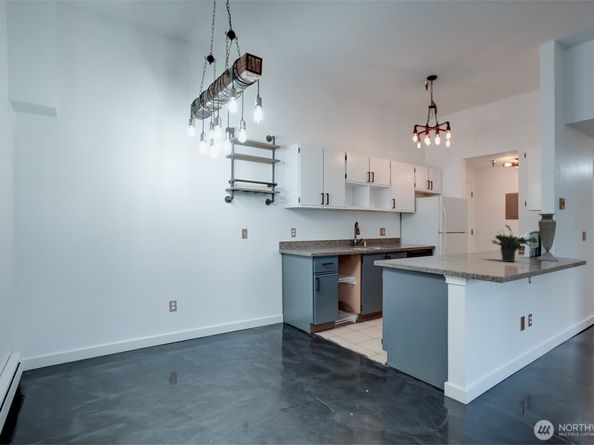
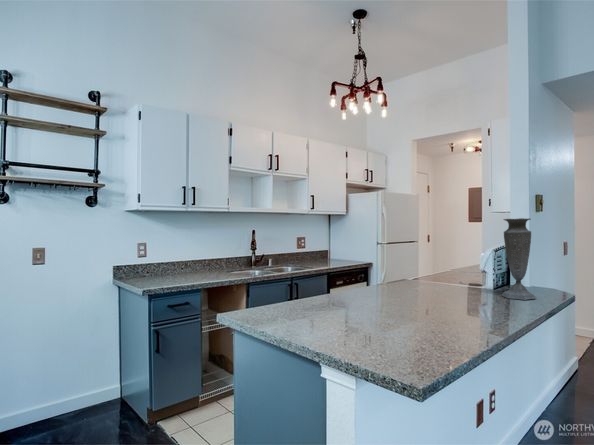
potted plant: present [492,225,538,262] -> none [426,241,502,308]

